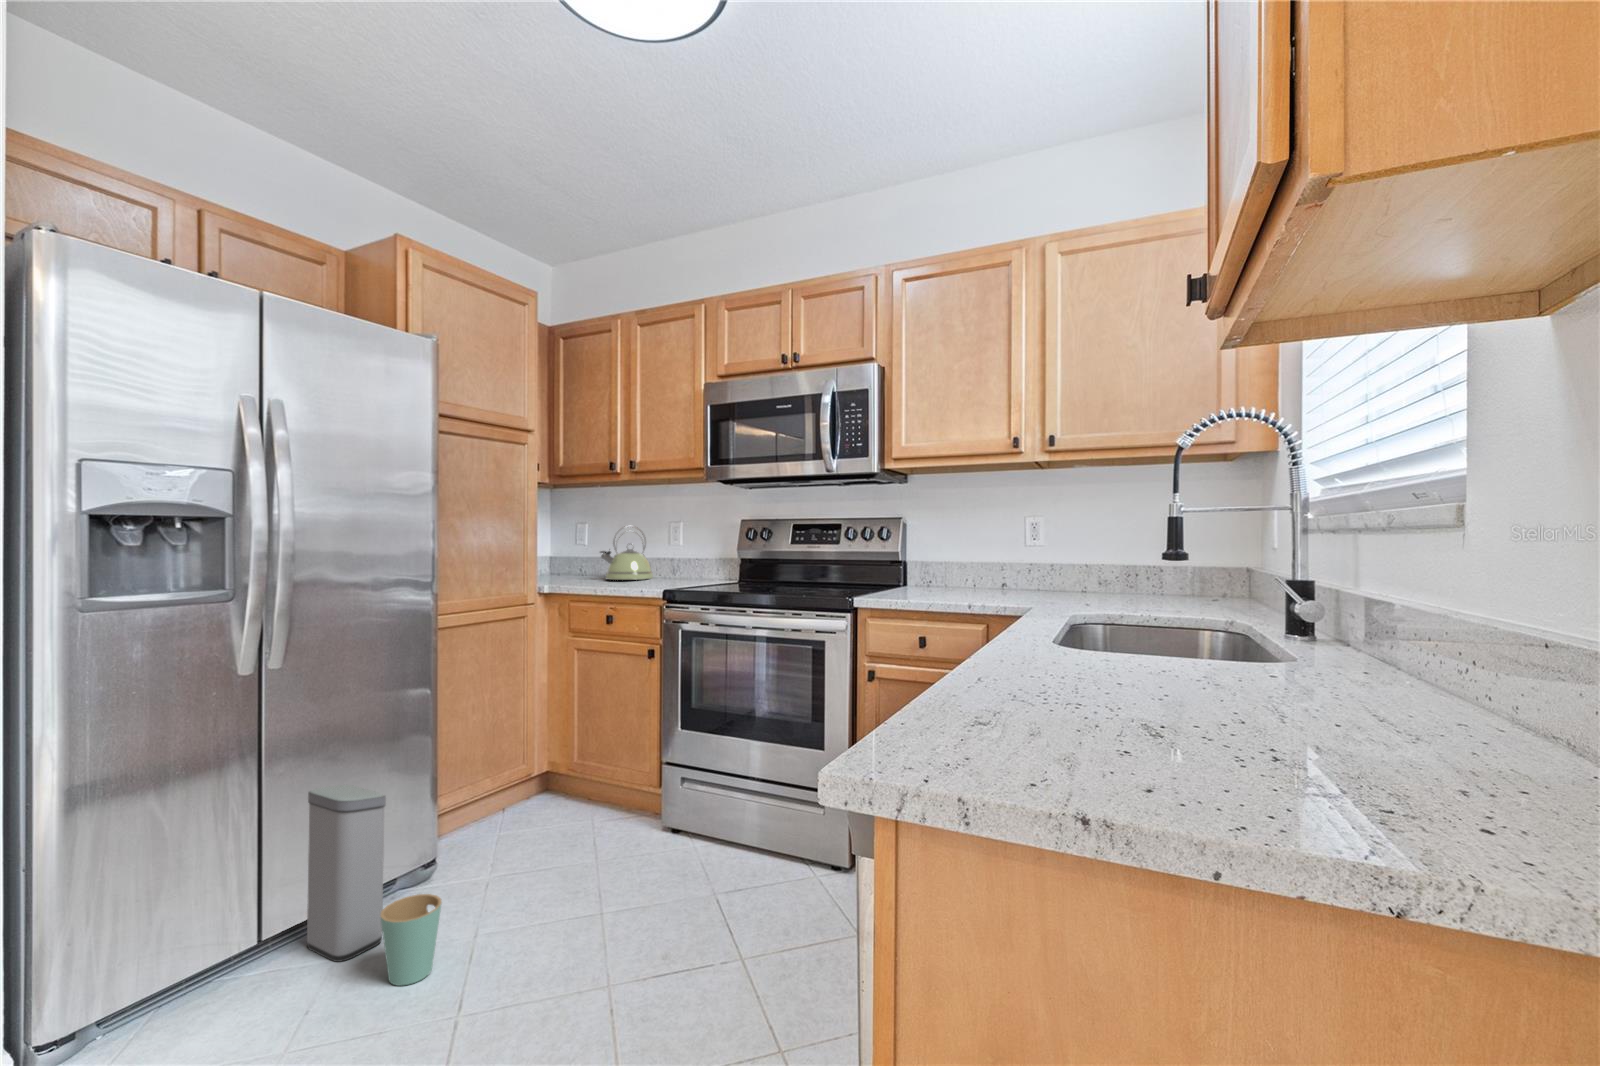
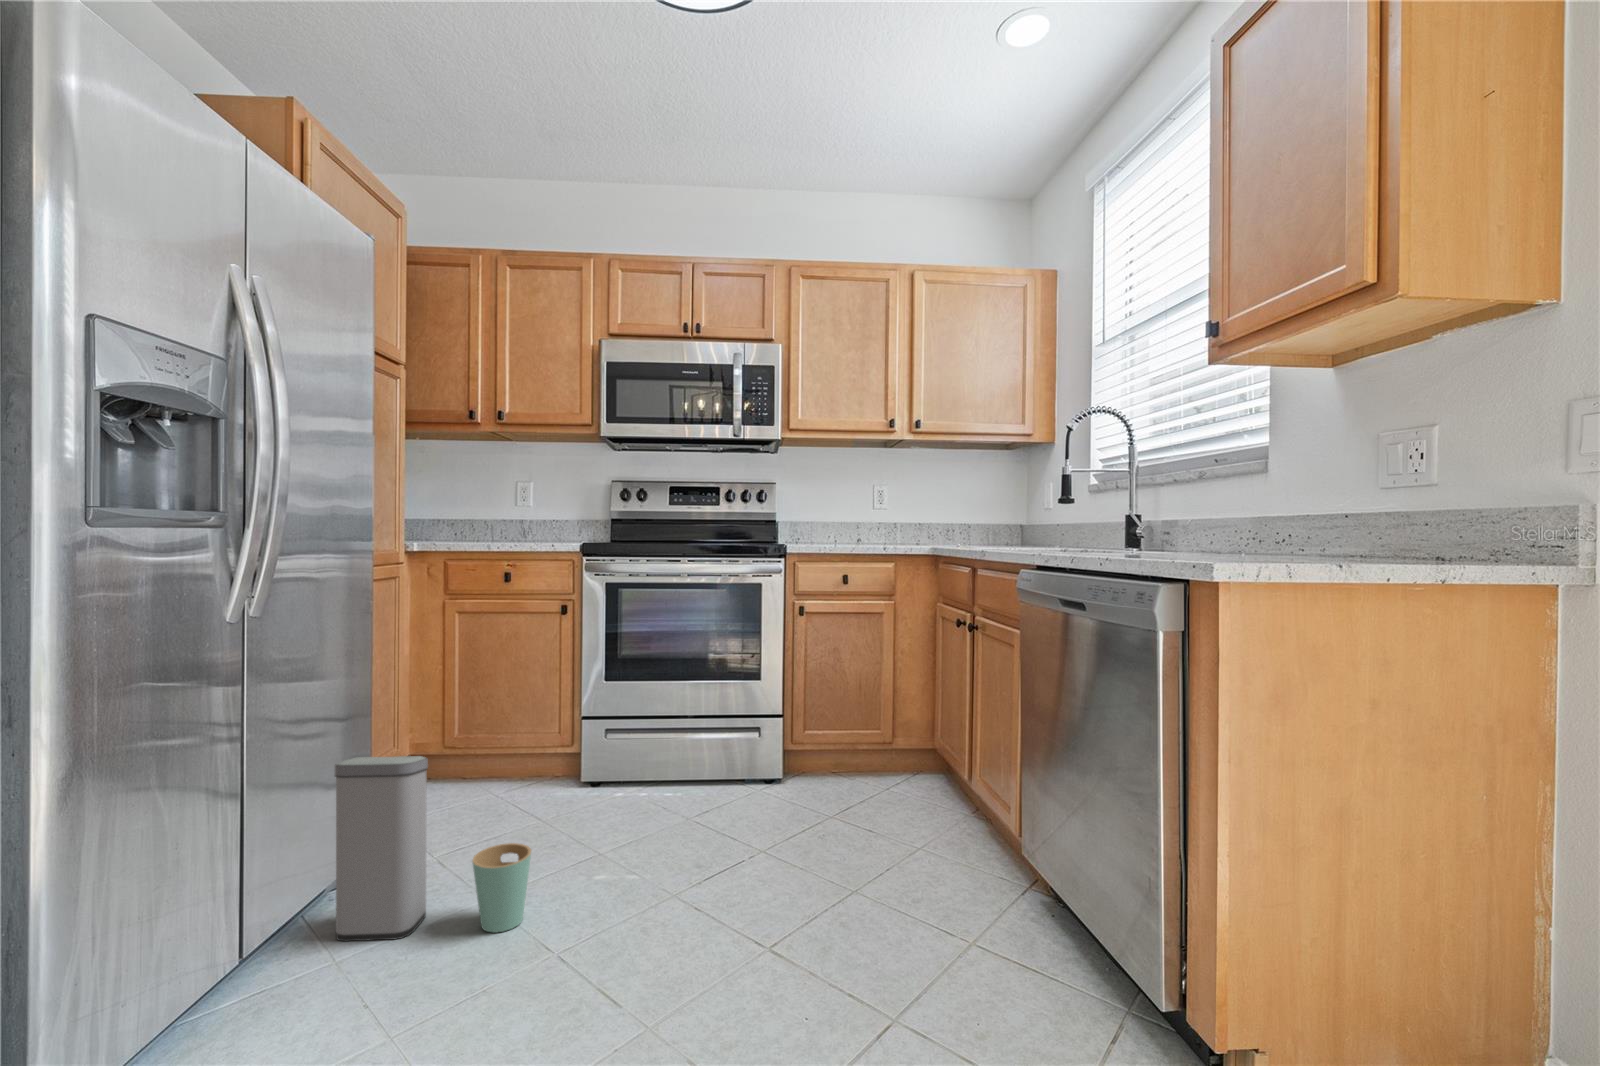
kettle: present [600,530,653,580] -> none [463,482,520,539]

